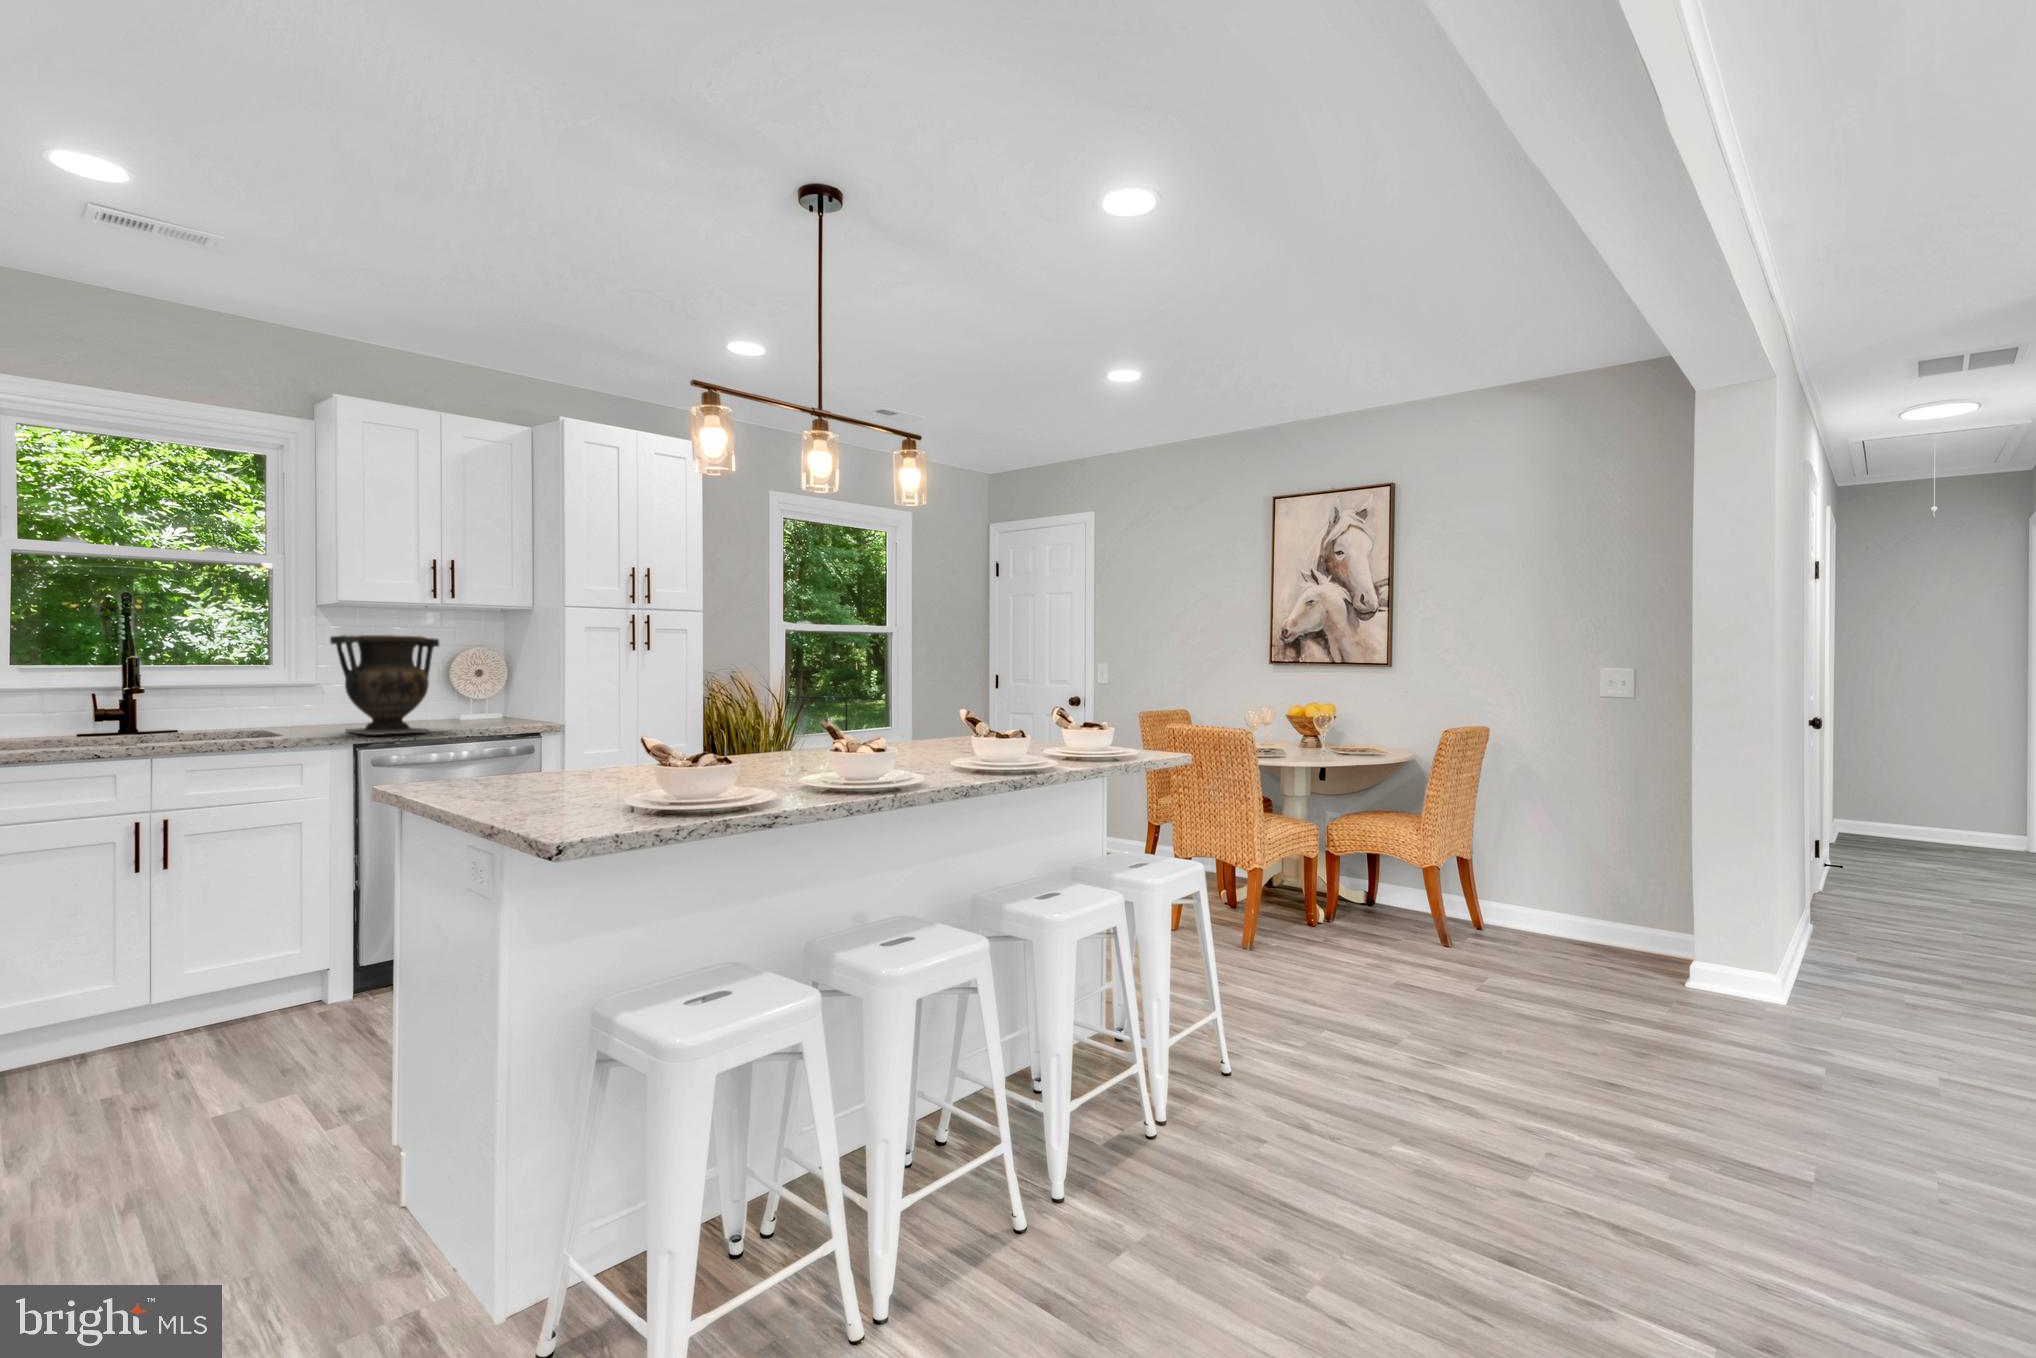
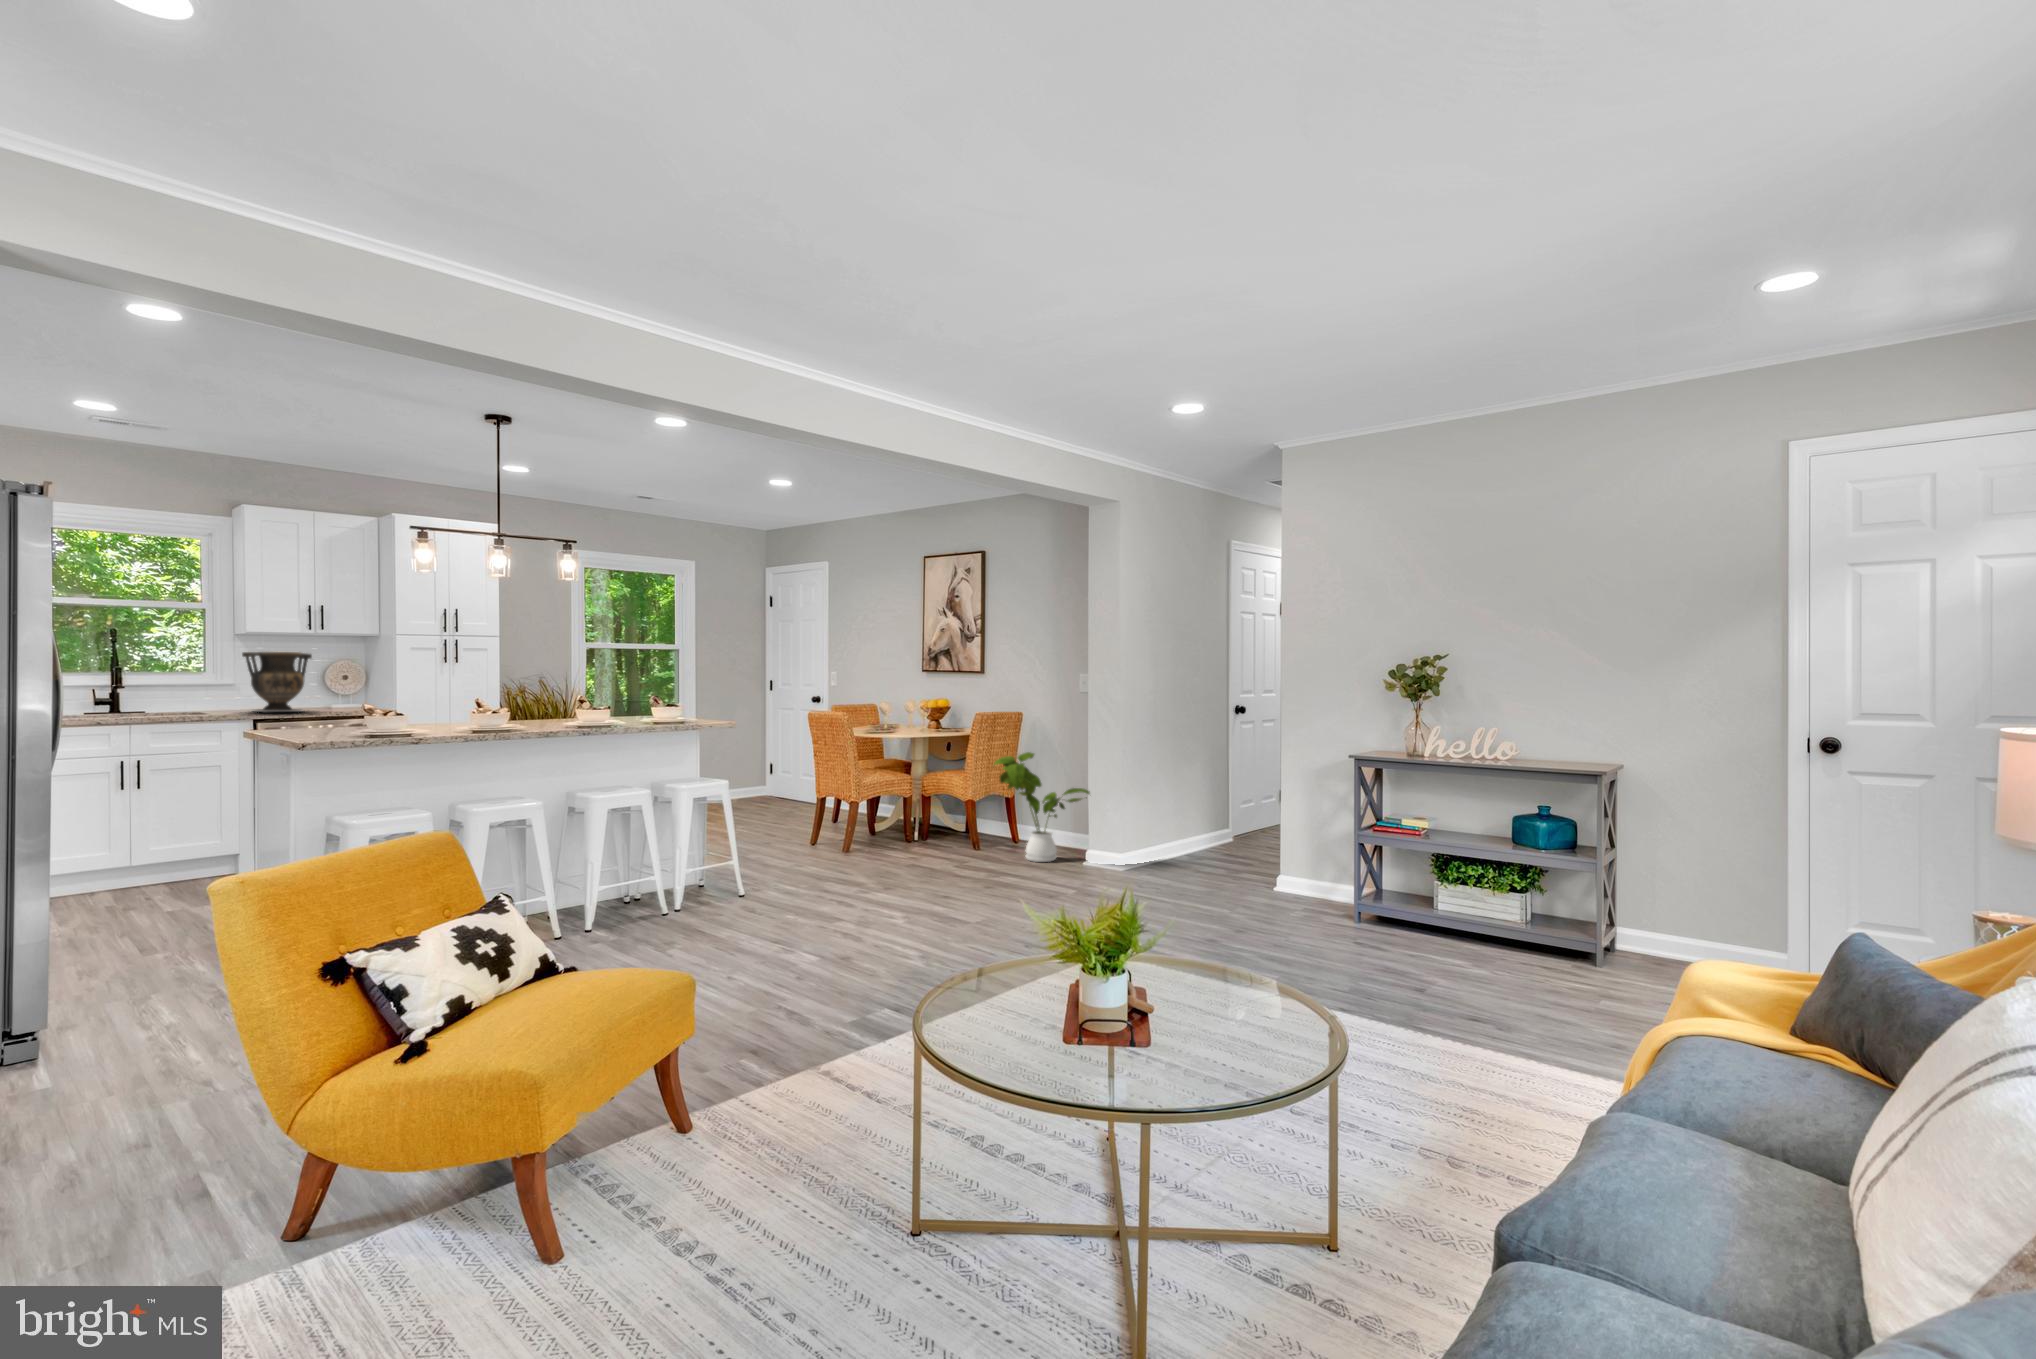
house plant: none [1464,786,1650,954] -> present [994,752,1090,862]

